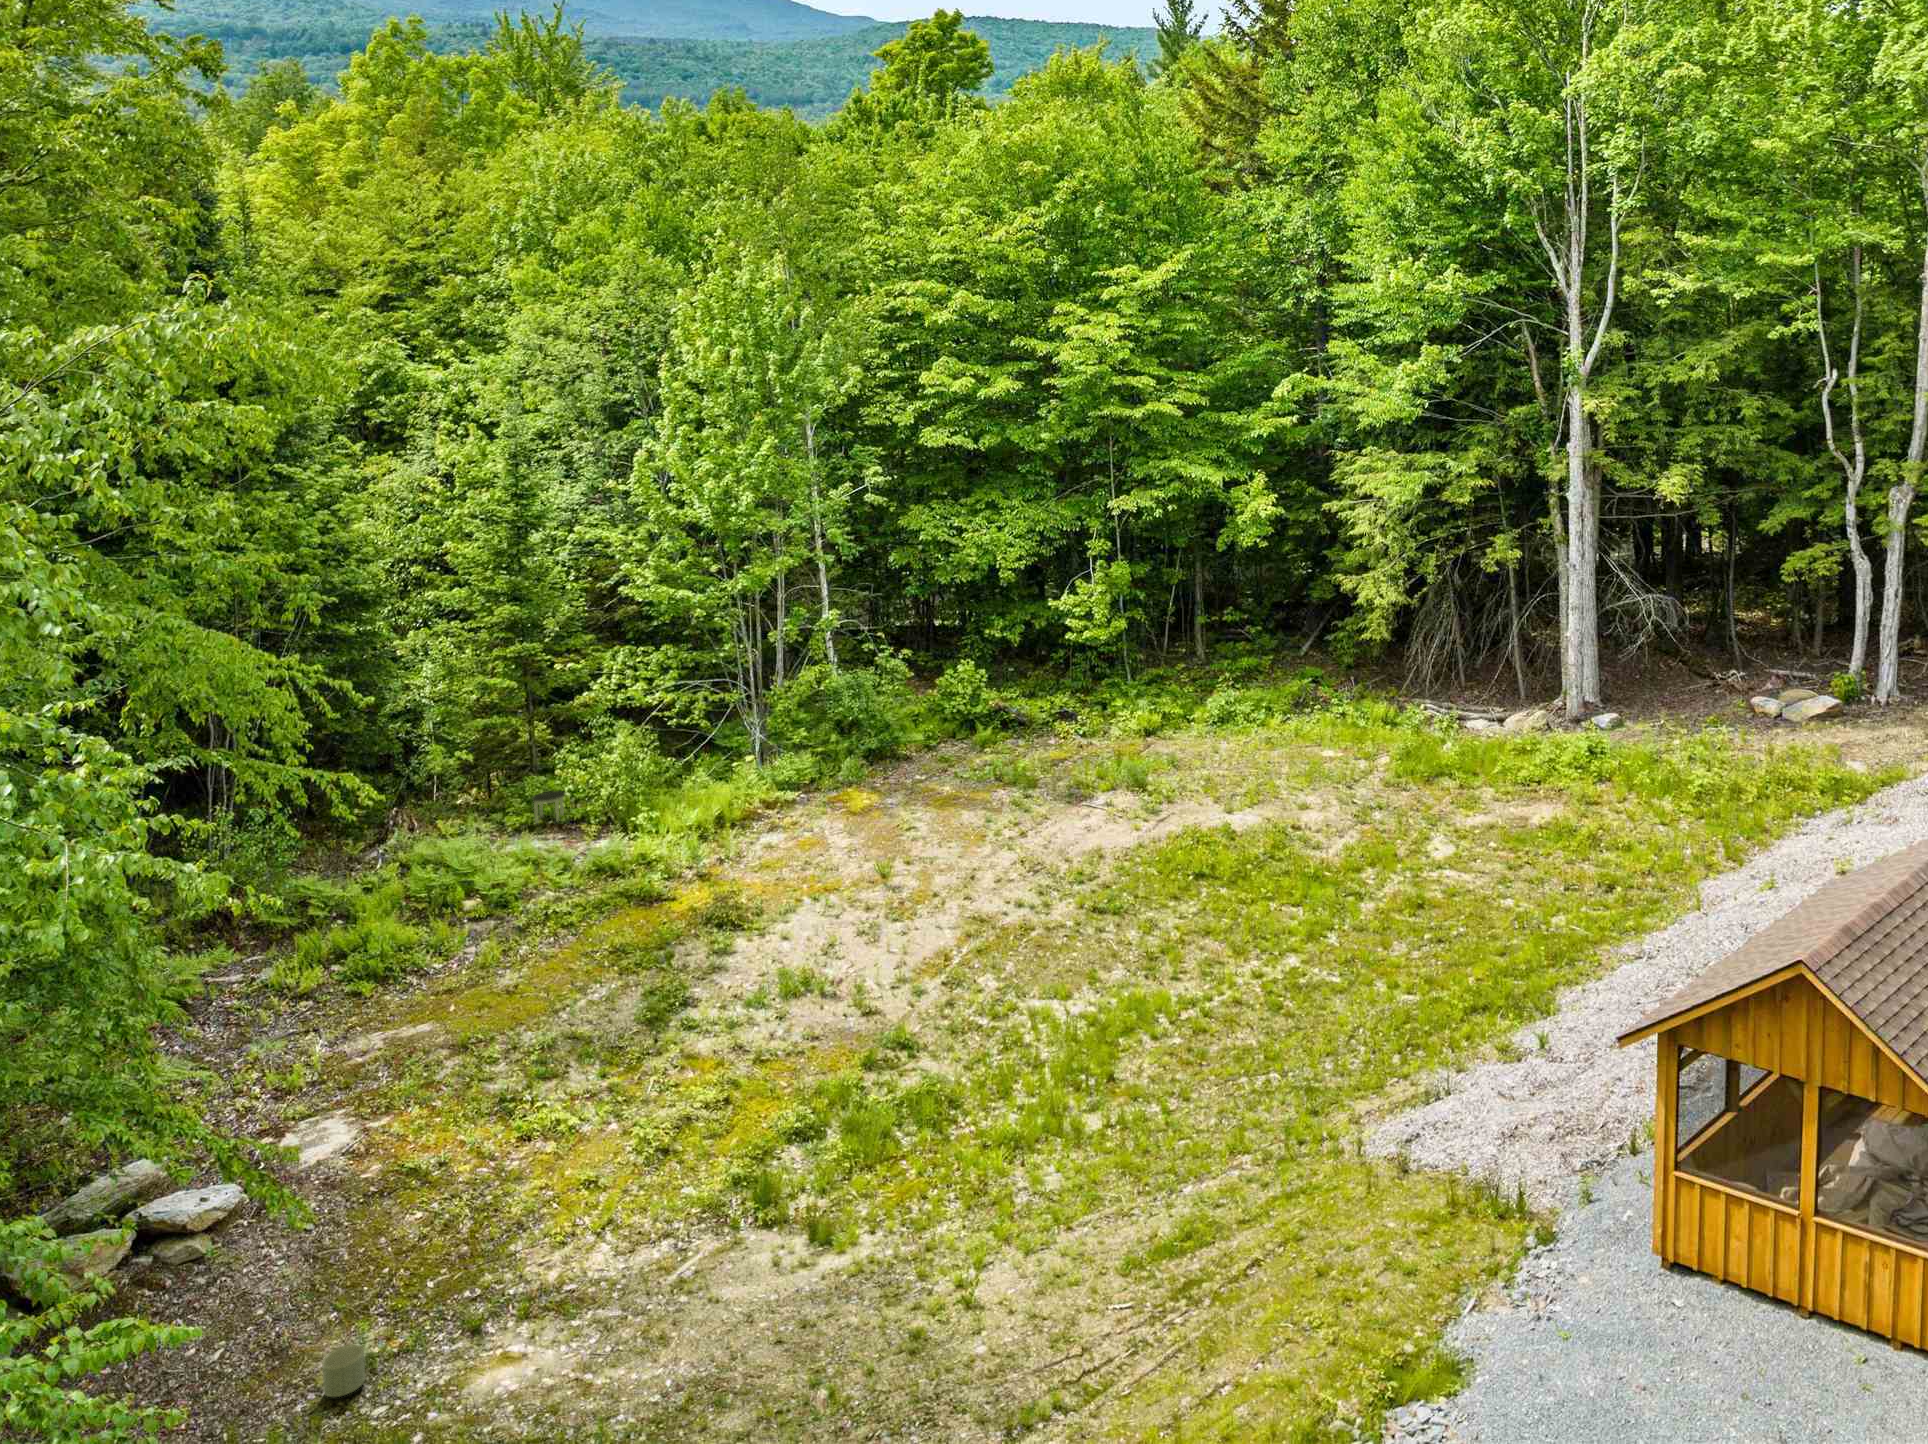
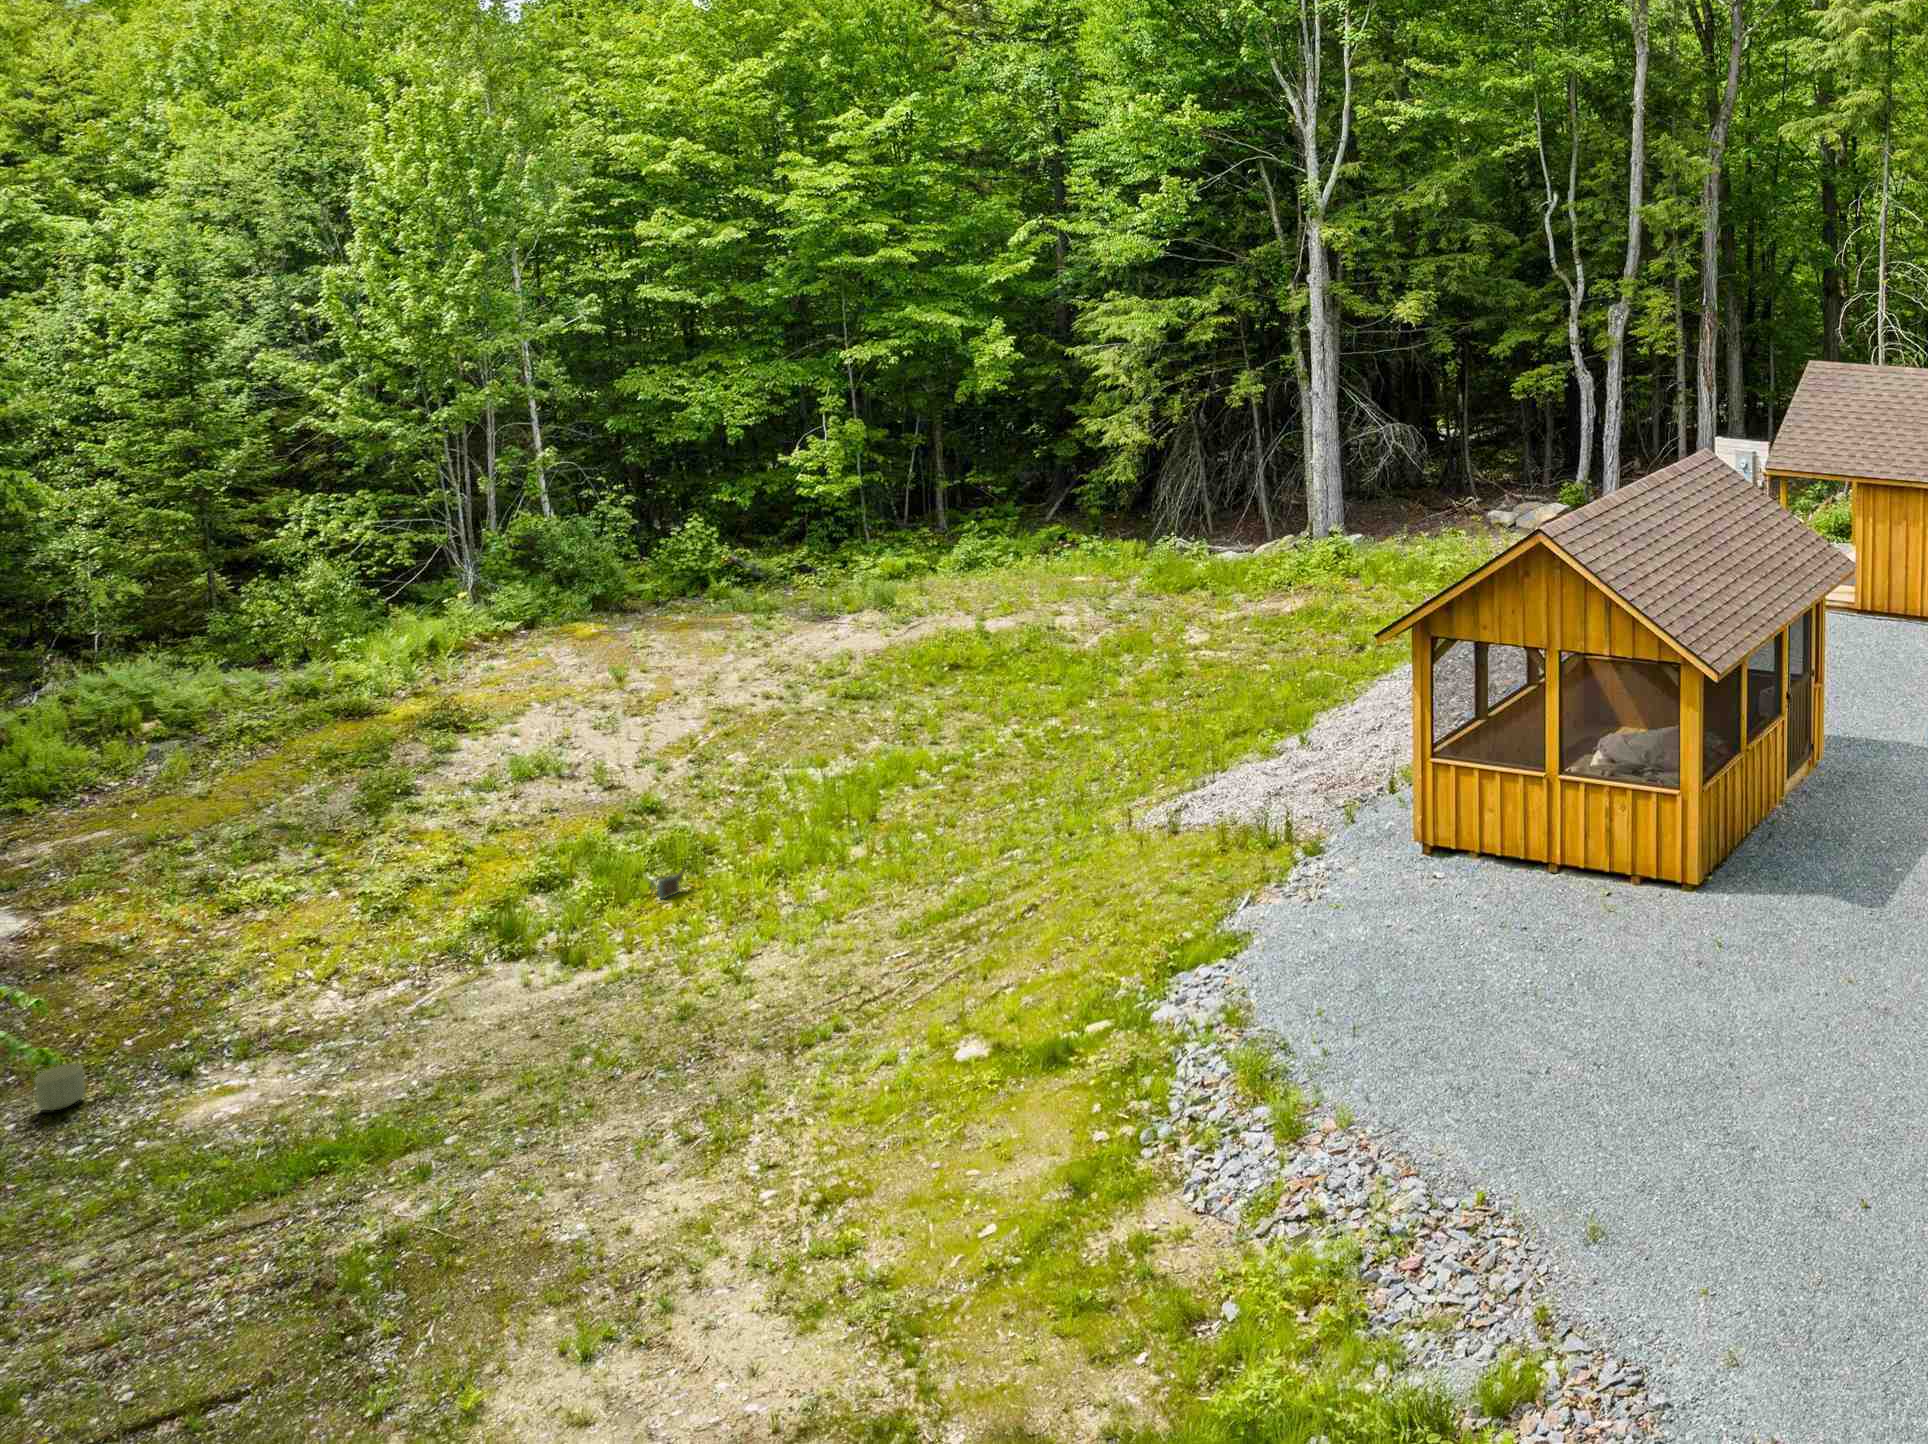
round table: present [532,791,565,823] -> none [160,675,204,711]
watering can: none [892,1156,928,1192] -> present [651,868,686,899]

